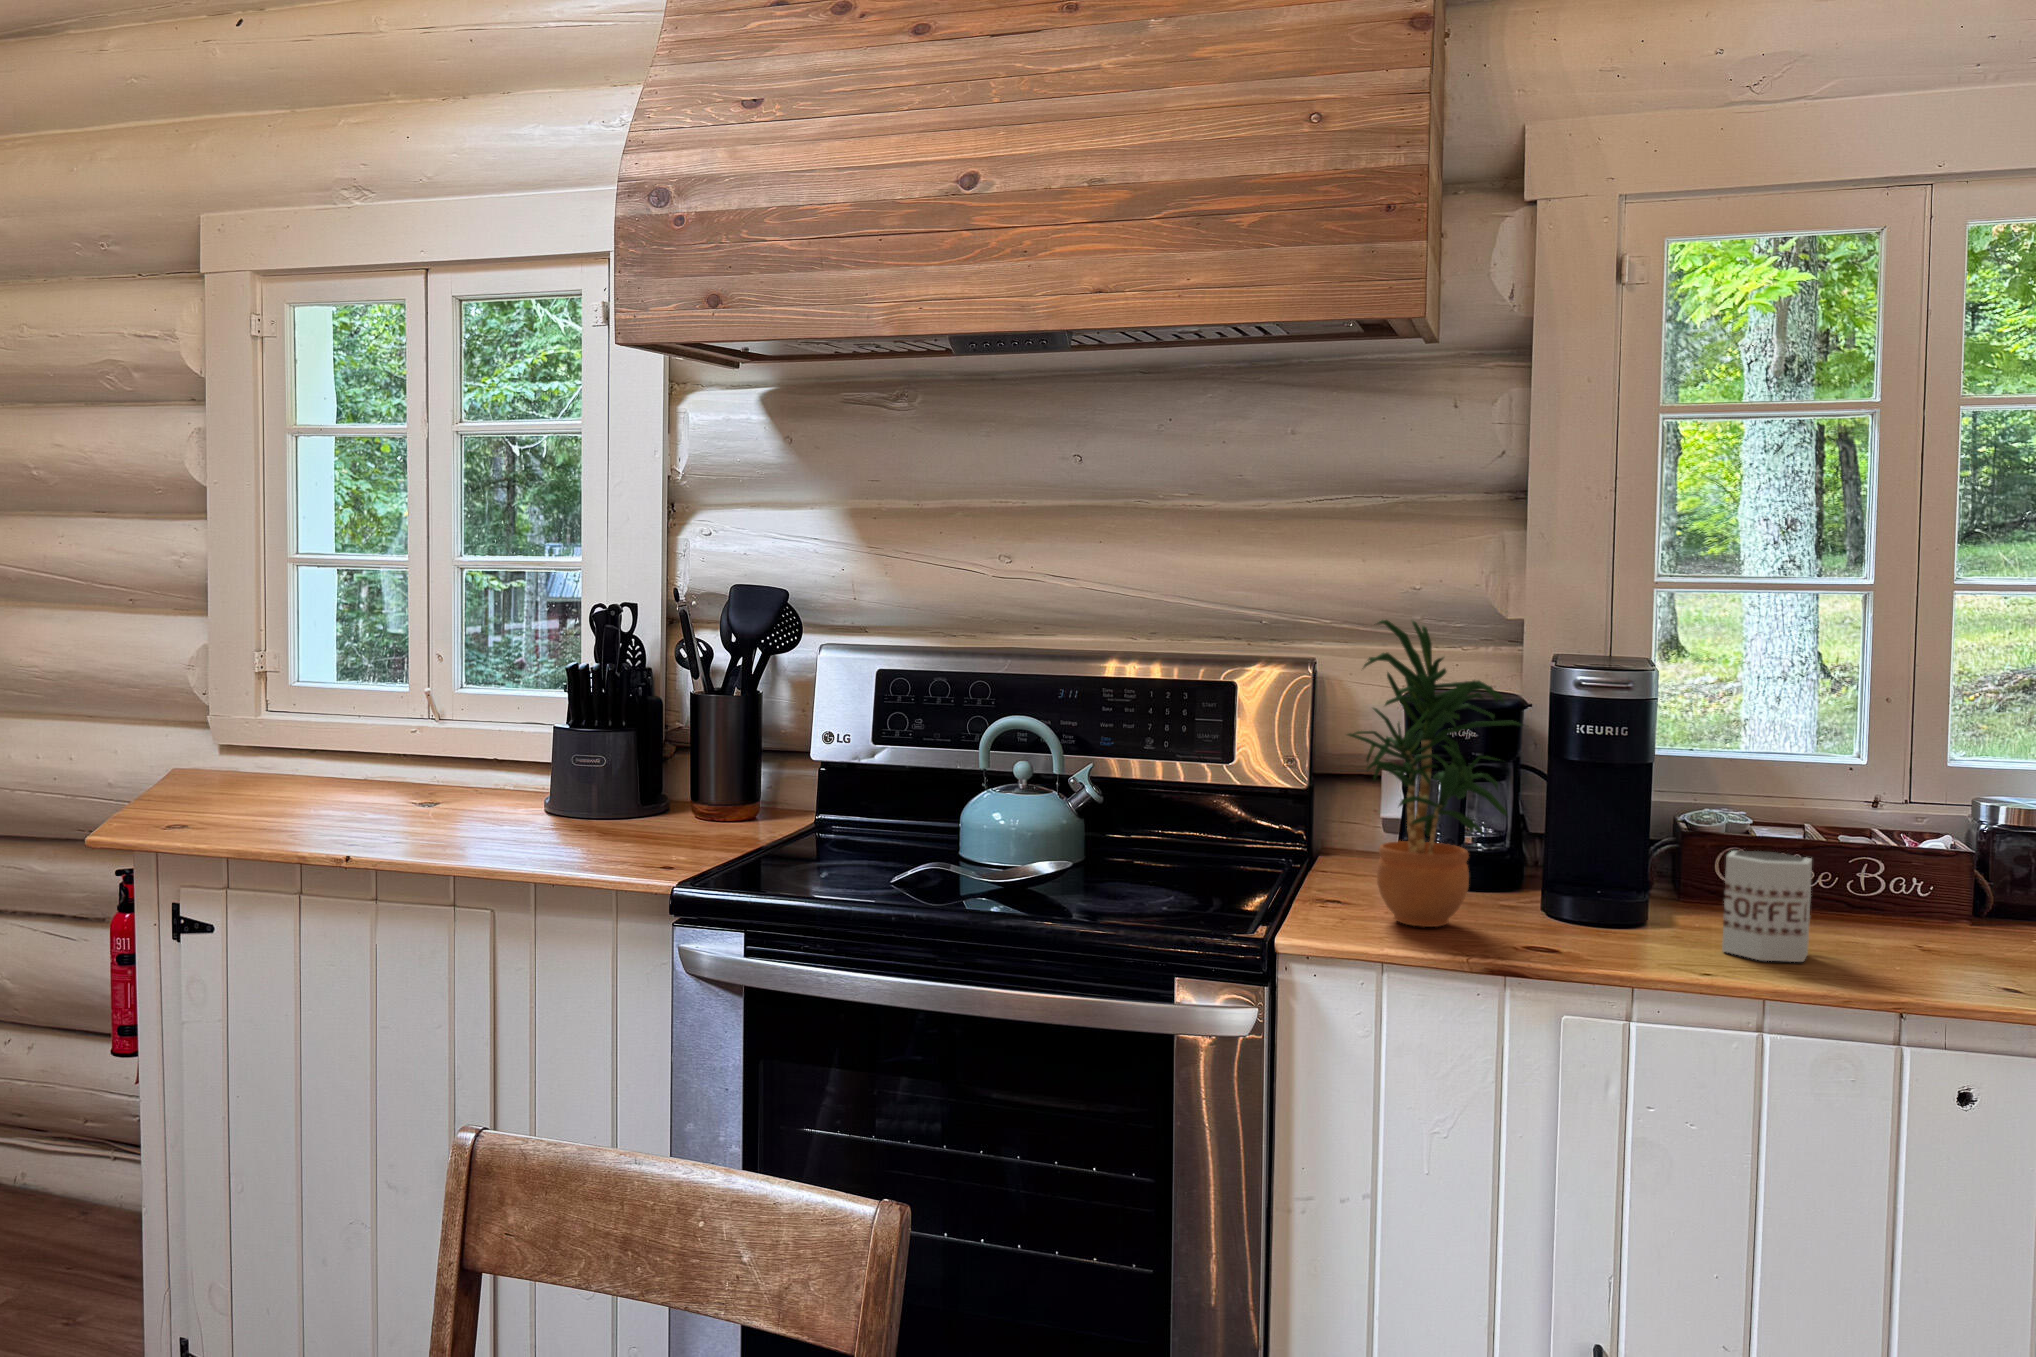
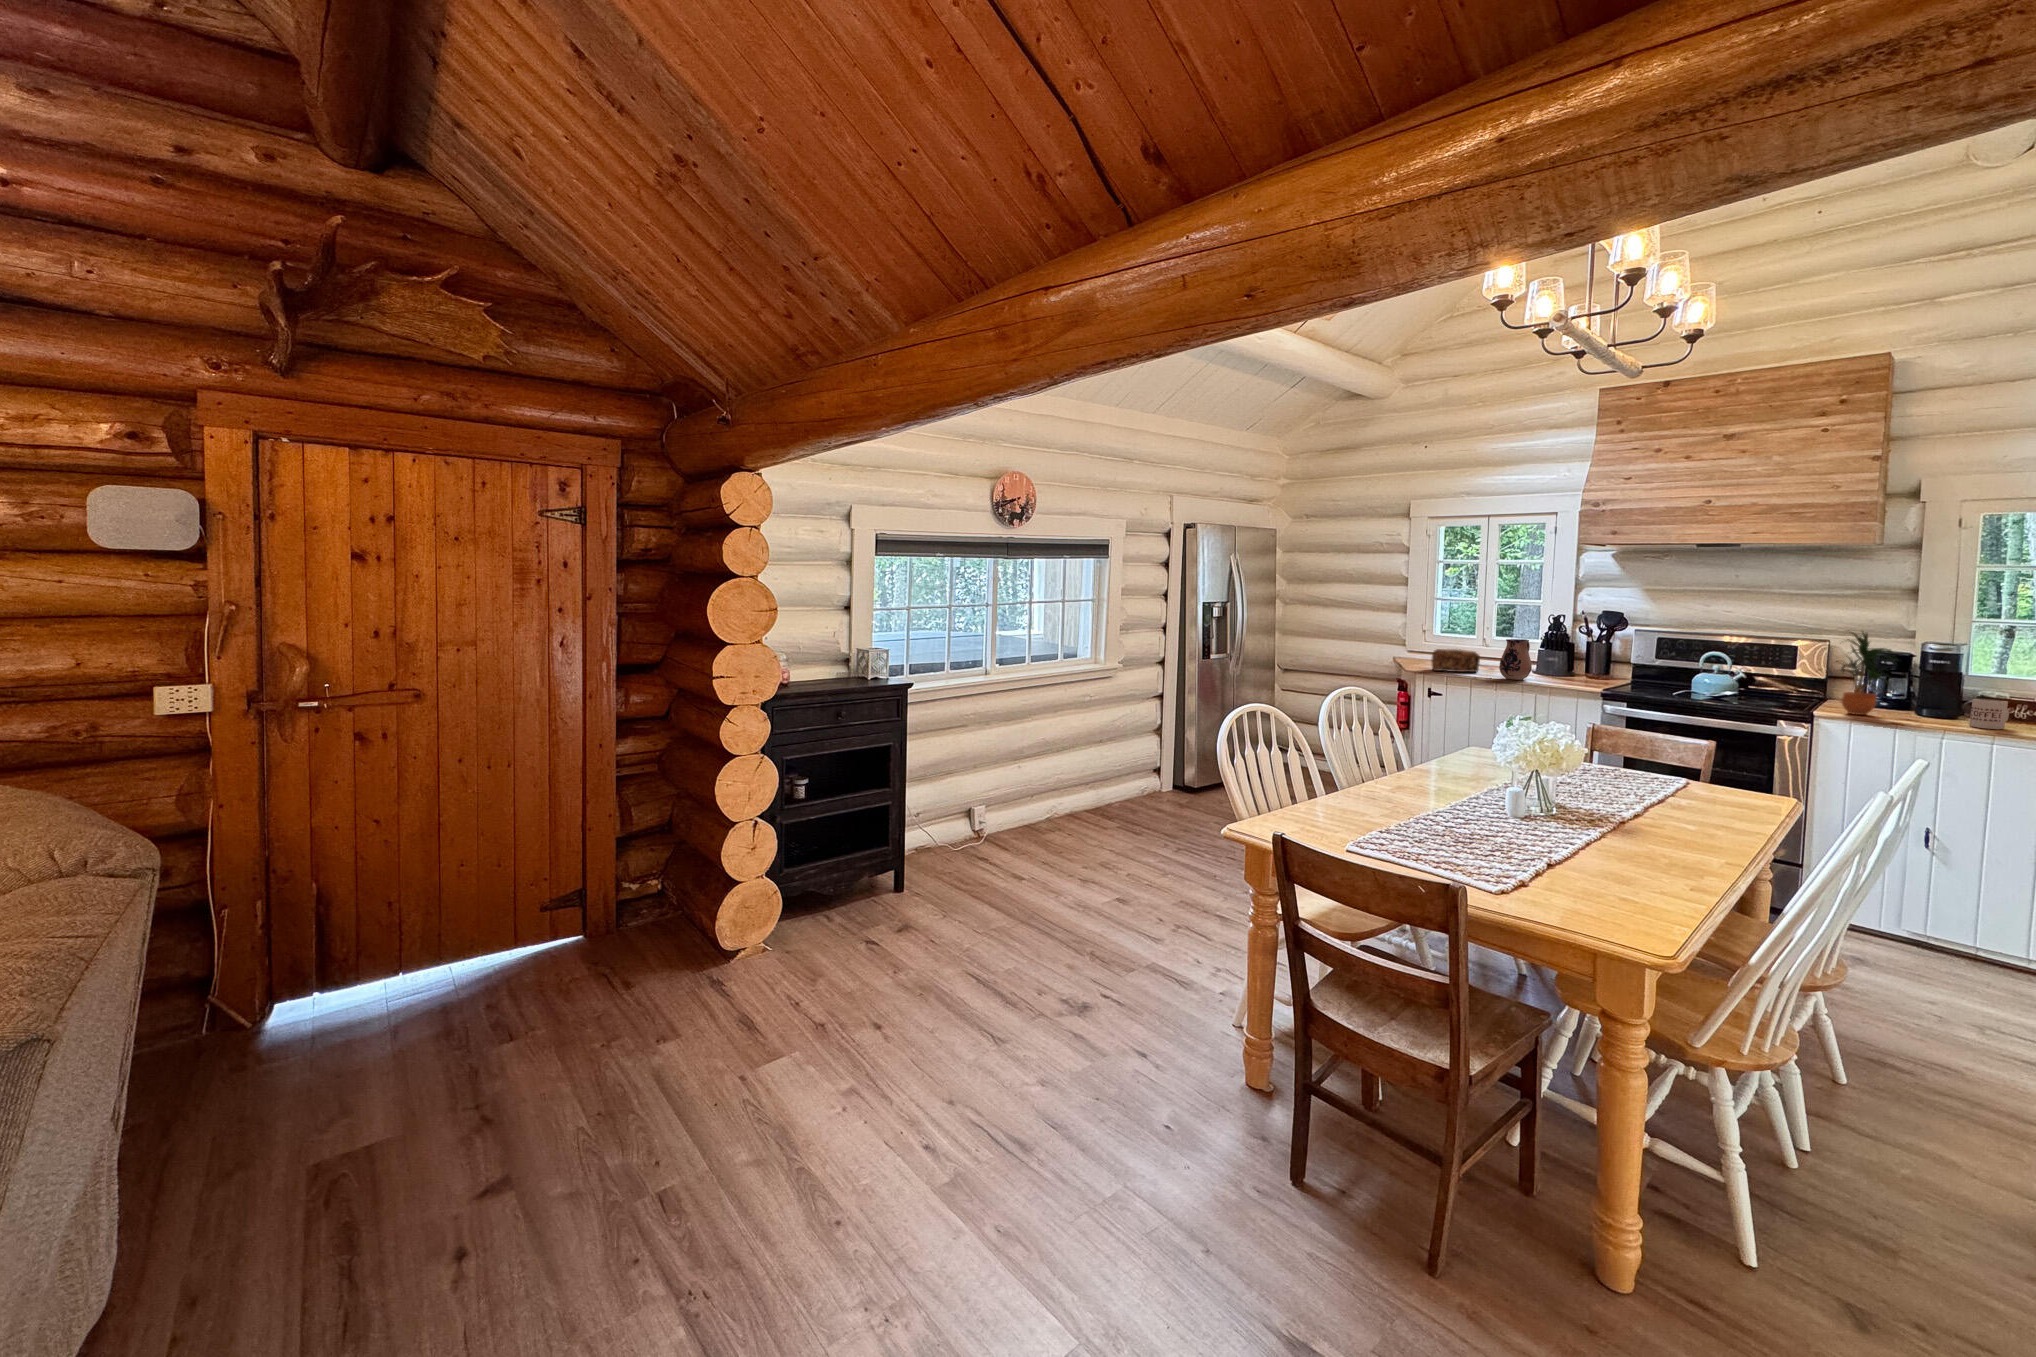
ceramic pitcher: none [387,683,503,838] -> present [1499,639,1532,680]
bread loaf: none [190,727,372,814] -> present [1432,649,1480,672]

